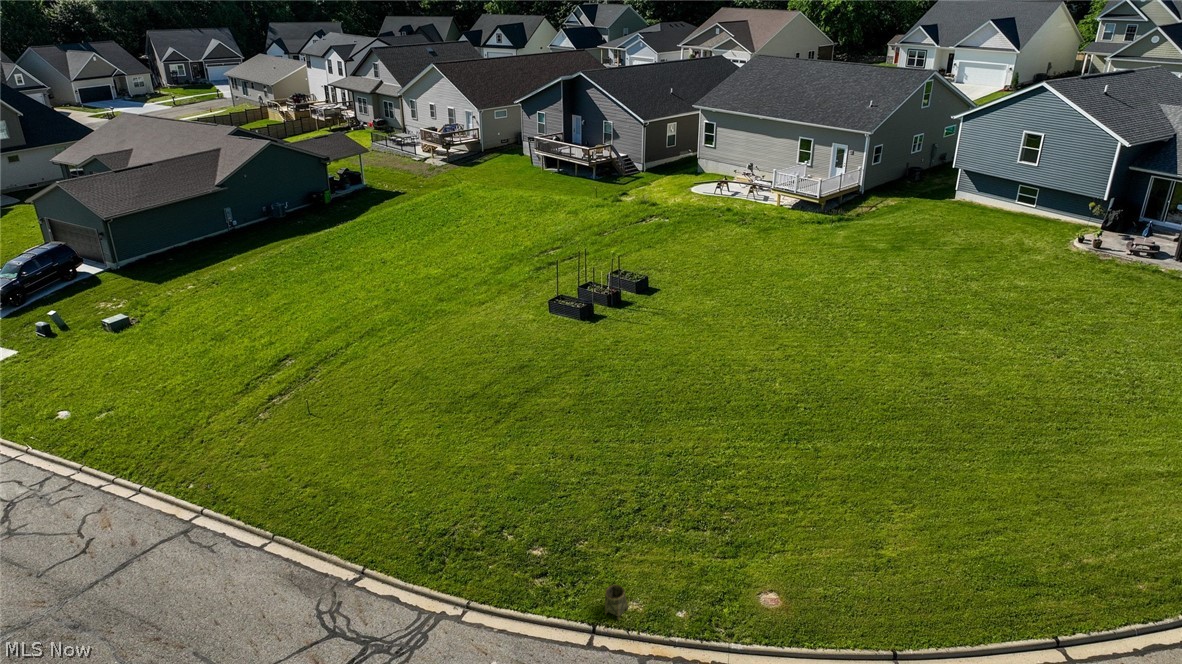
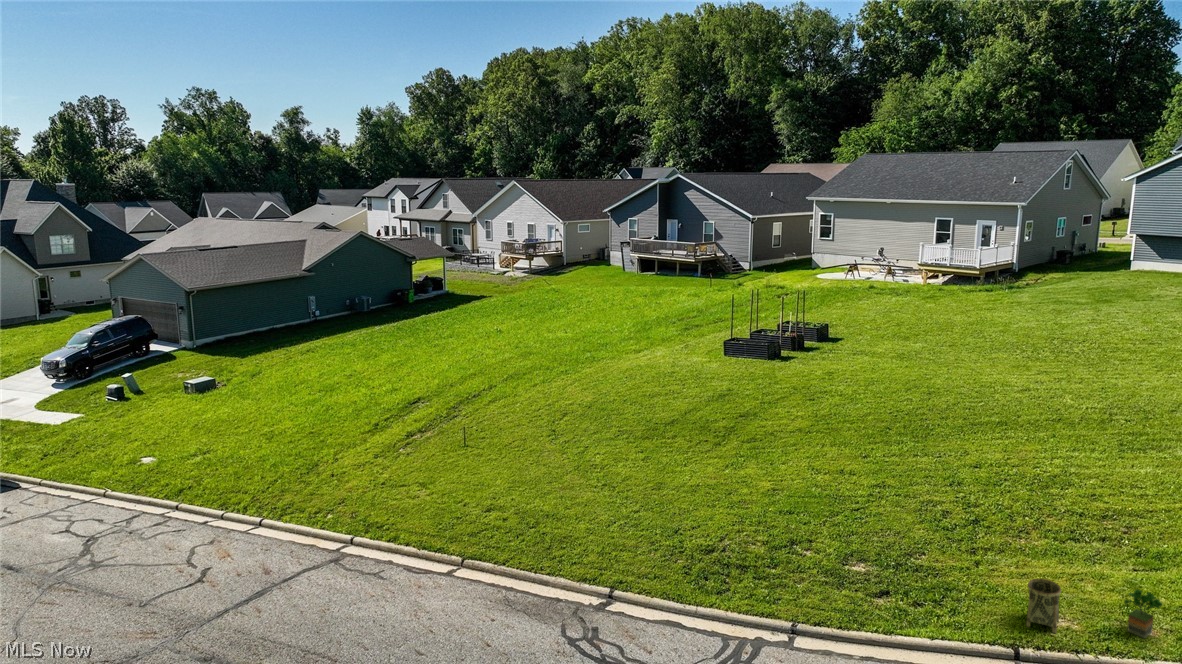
potted tree: none [660,596,682,627] -> present [1124,589,1163,638]

